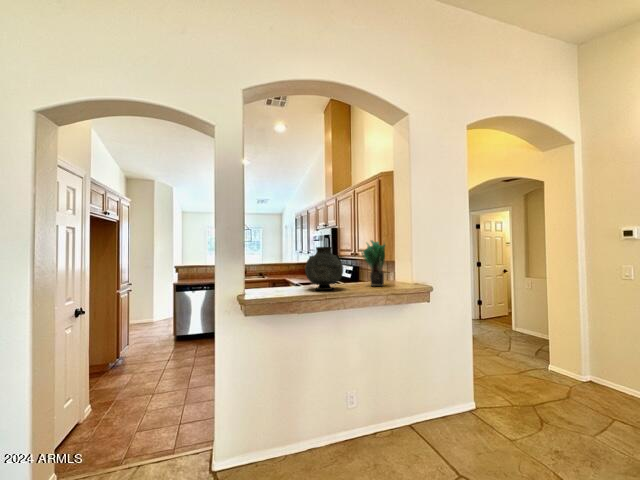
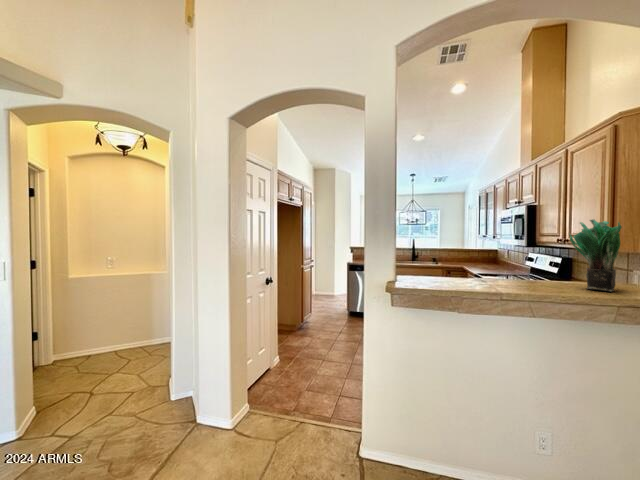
vase: present [305,247,343,290] -> none [473,229,534,288]

